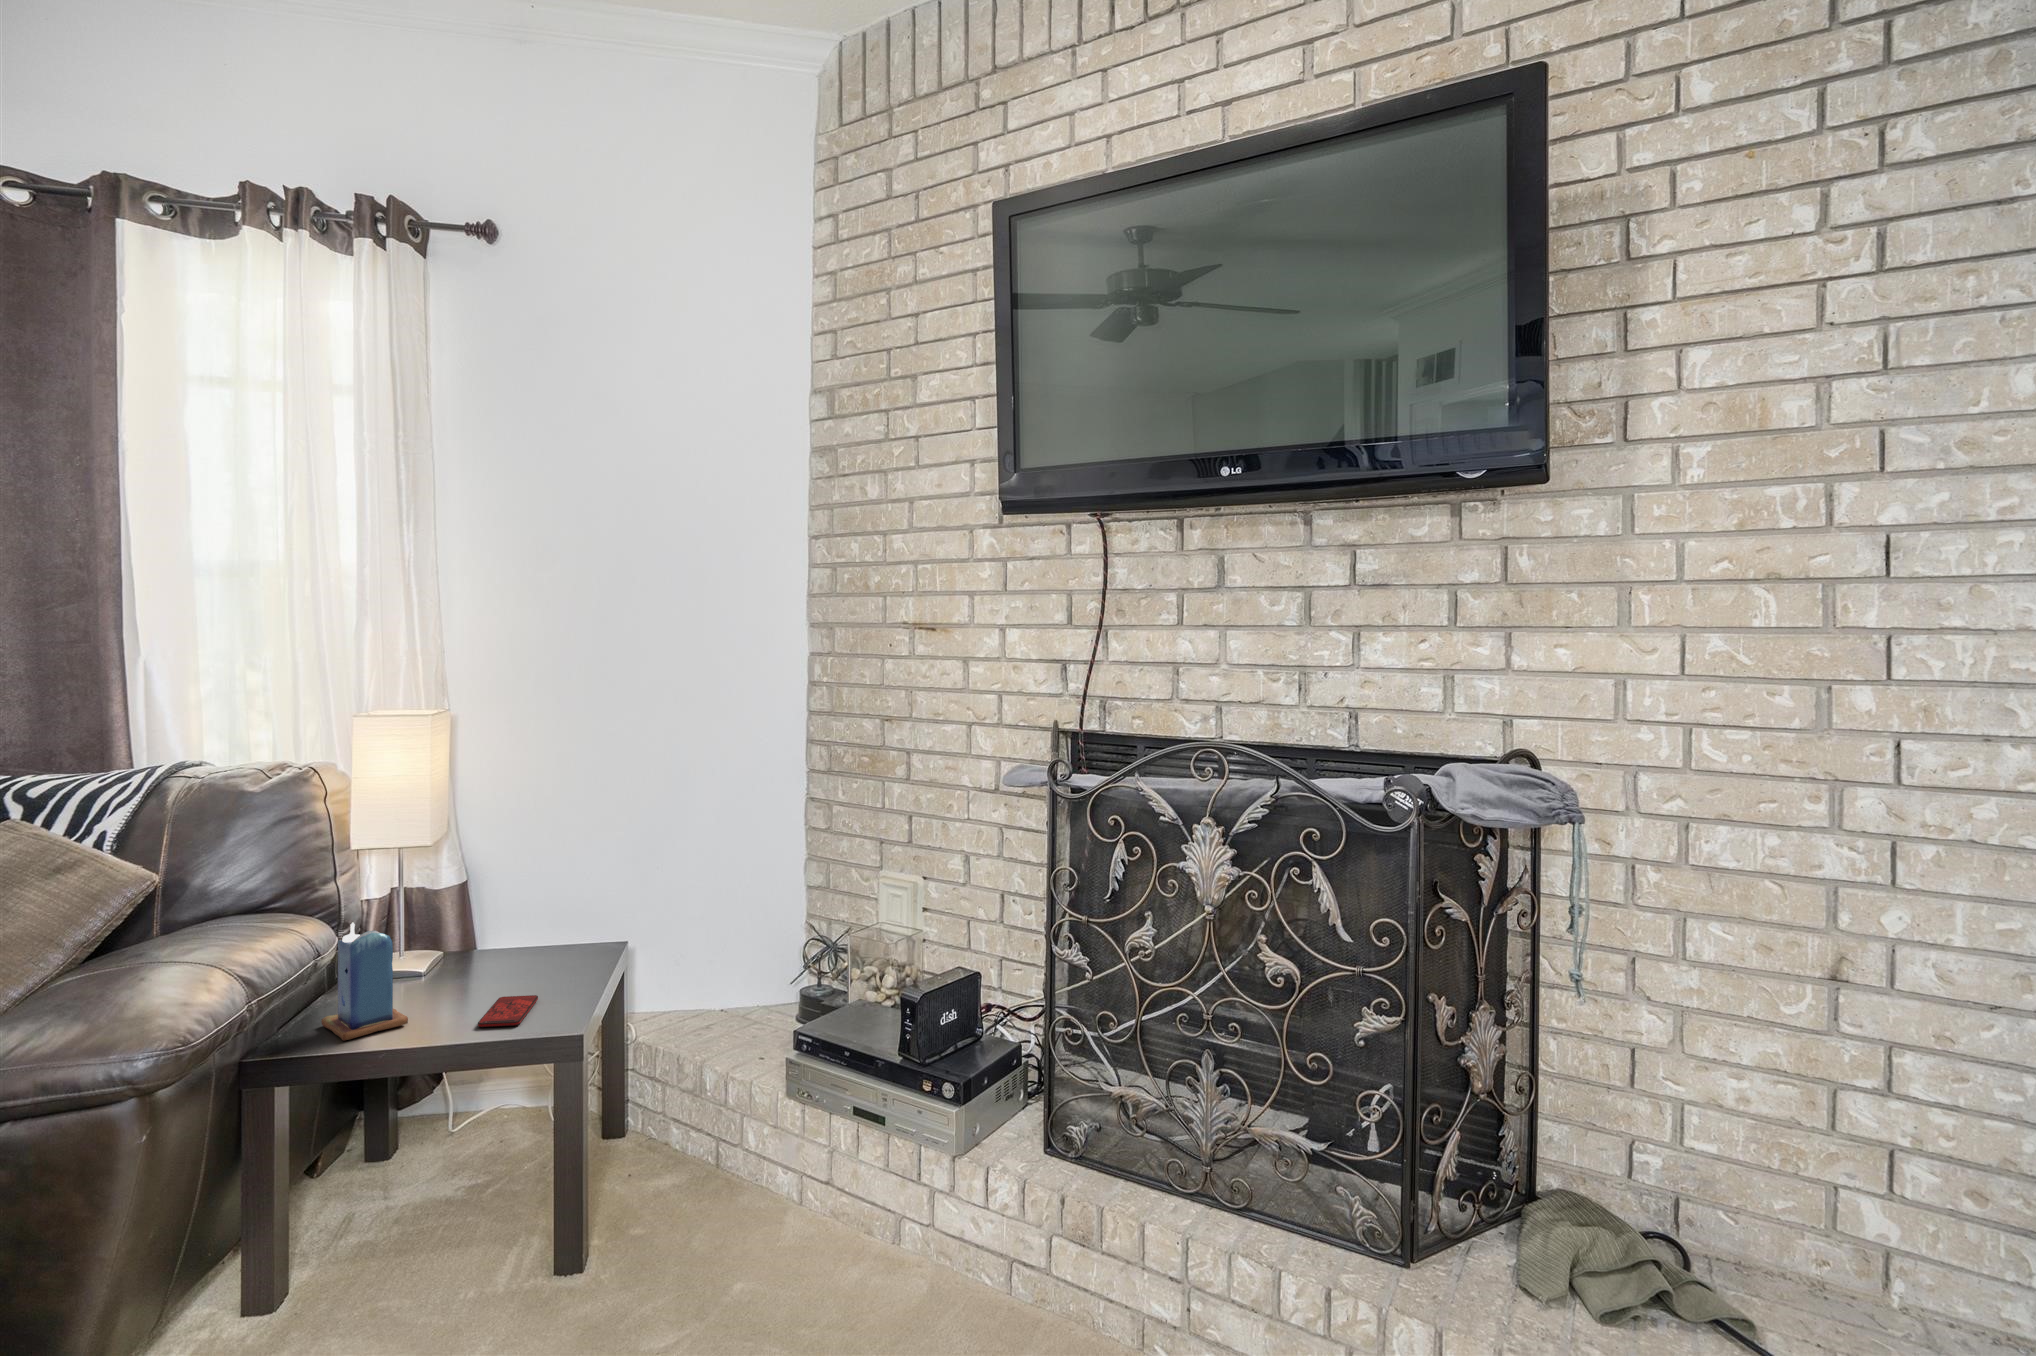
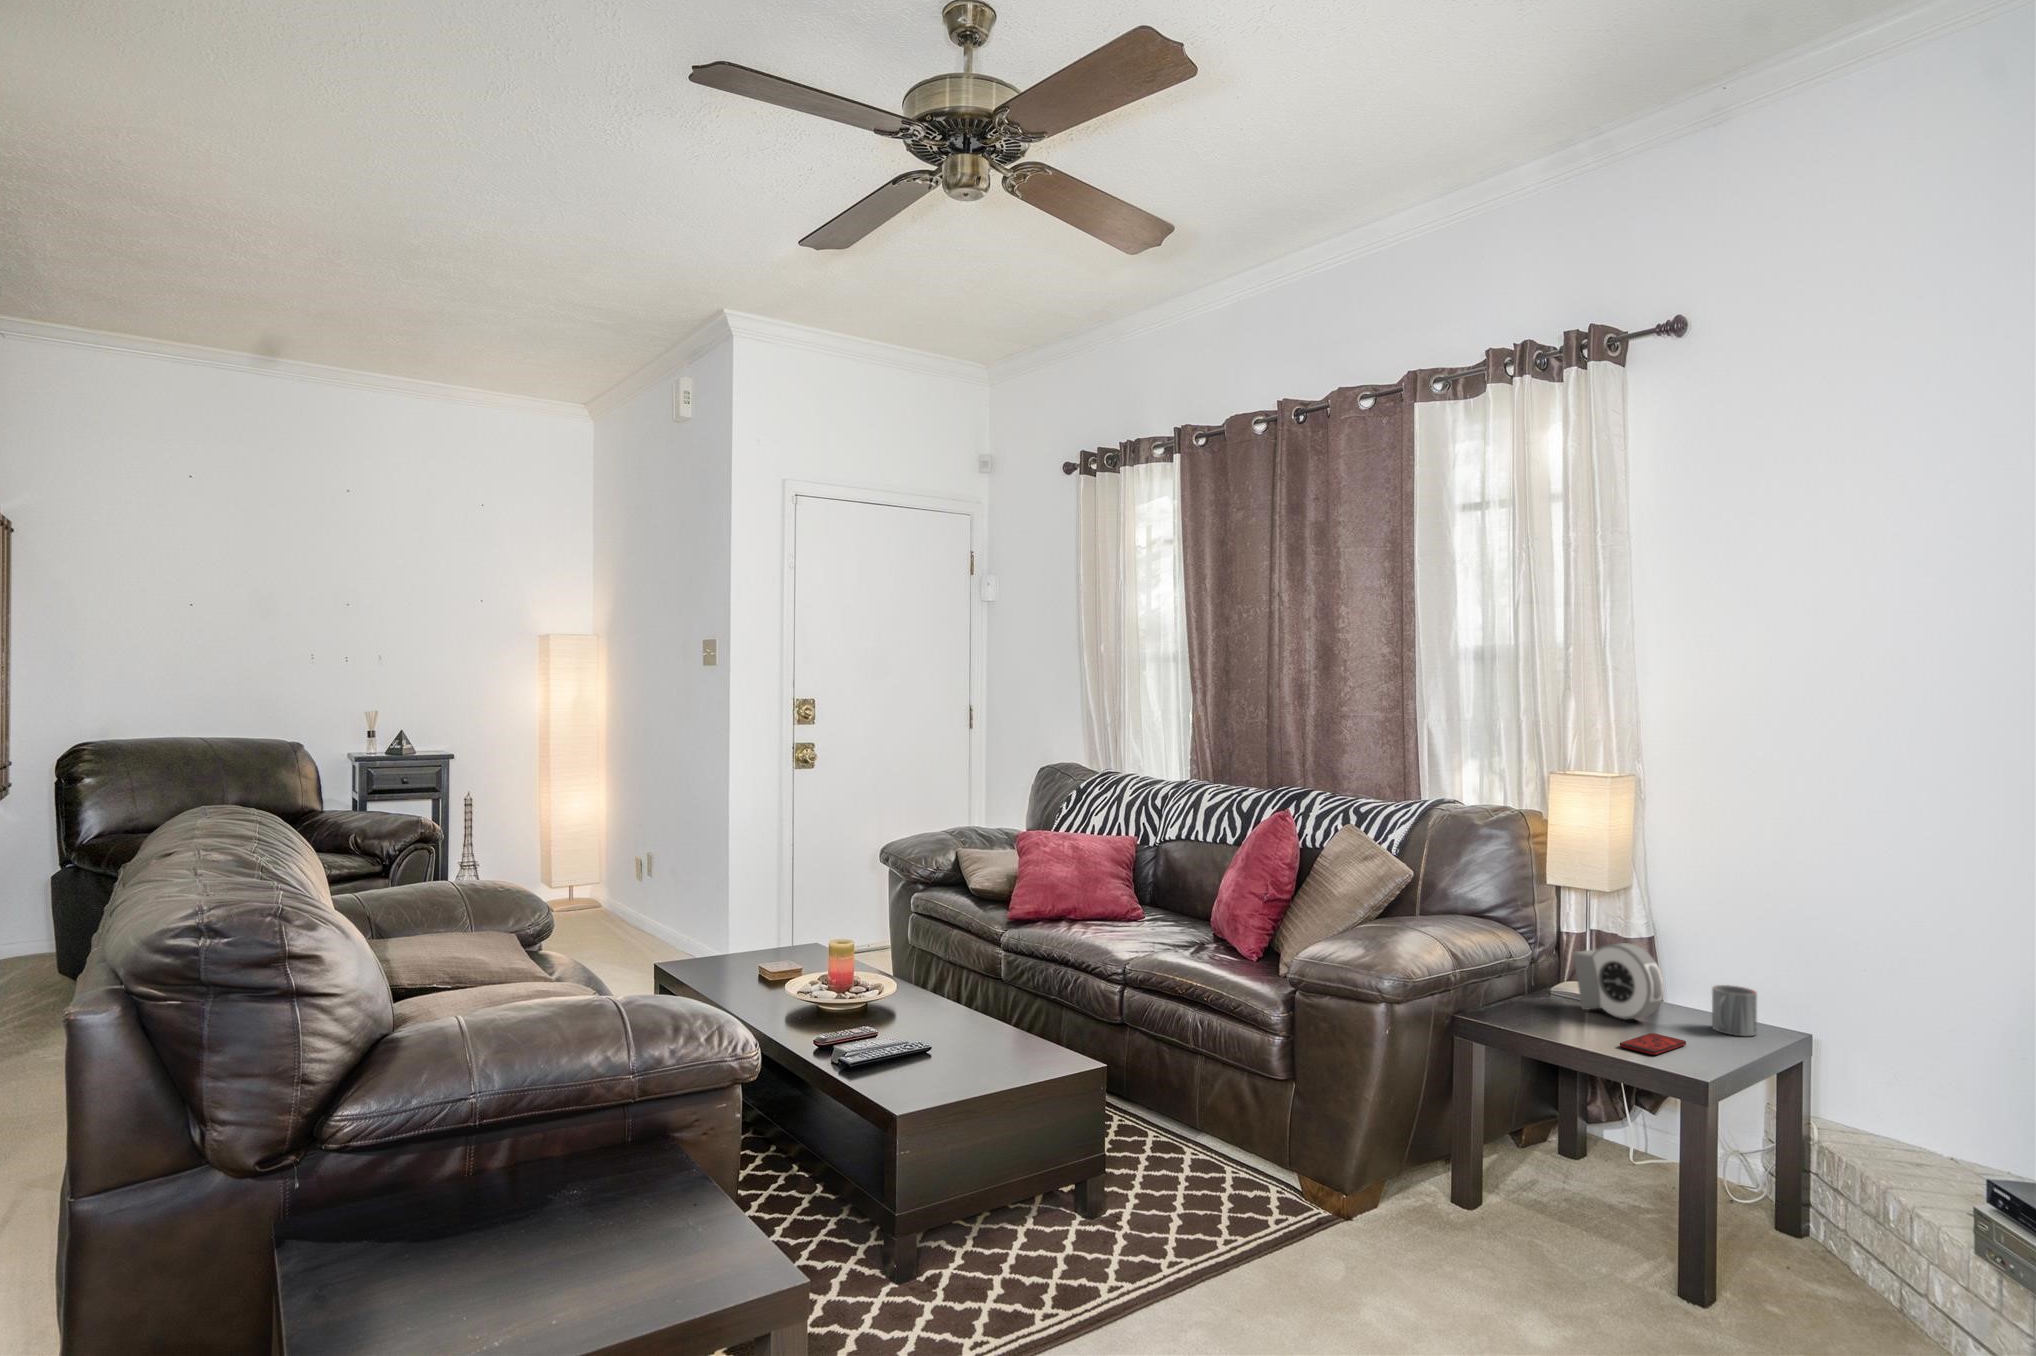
alarm clock: none [397,904,504,991] -> present [1574,943,1664,1019]
mug: none [546,921,587,972] -> present [1712,985,1757,1036]
candle: present [321,923,408,1041] -> none [1507,932,1567,1028]

